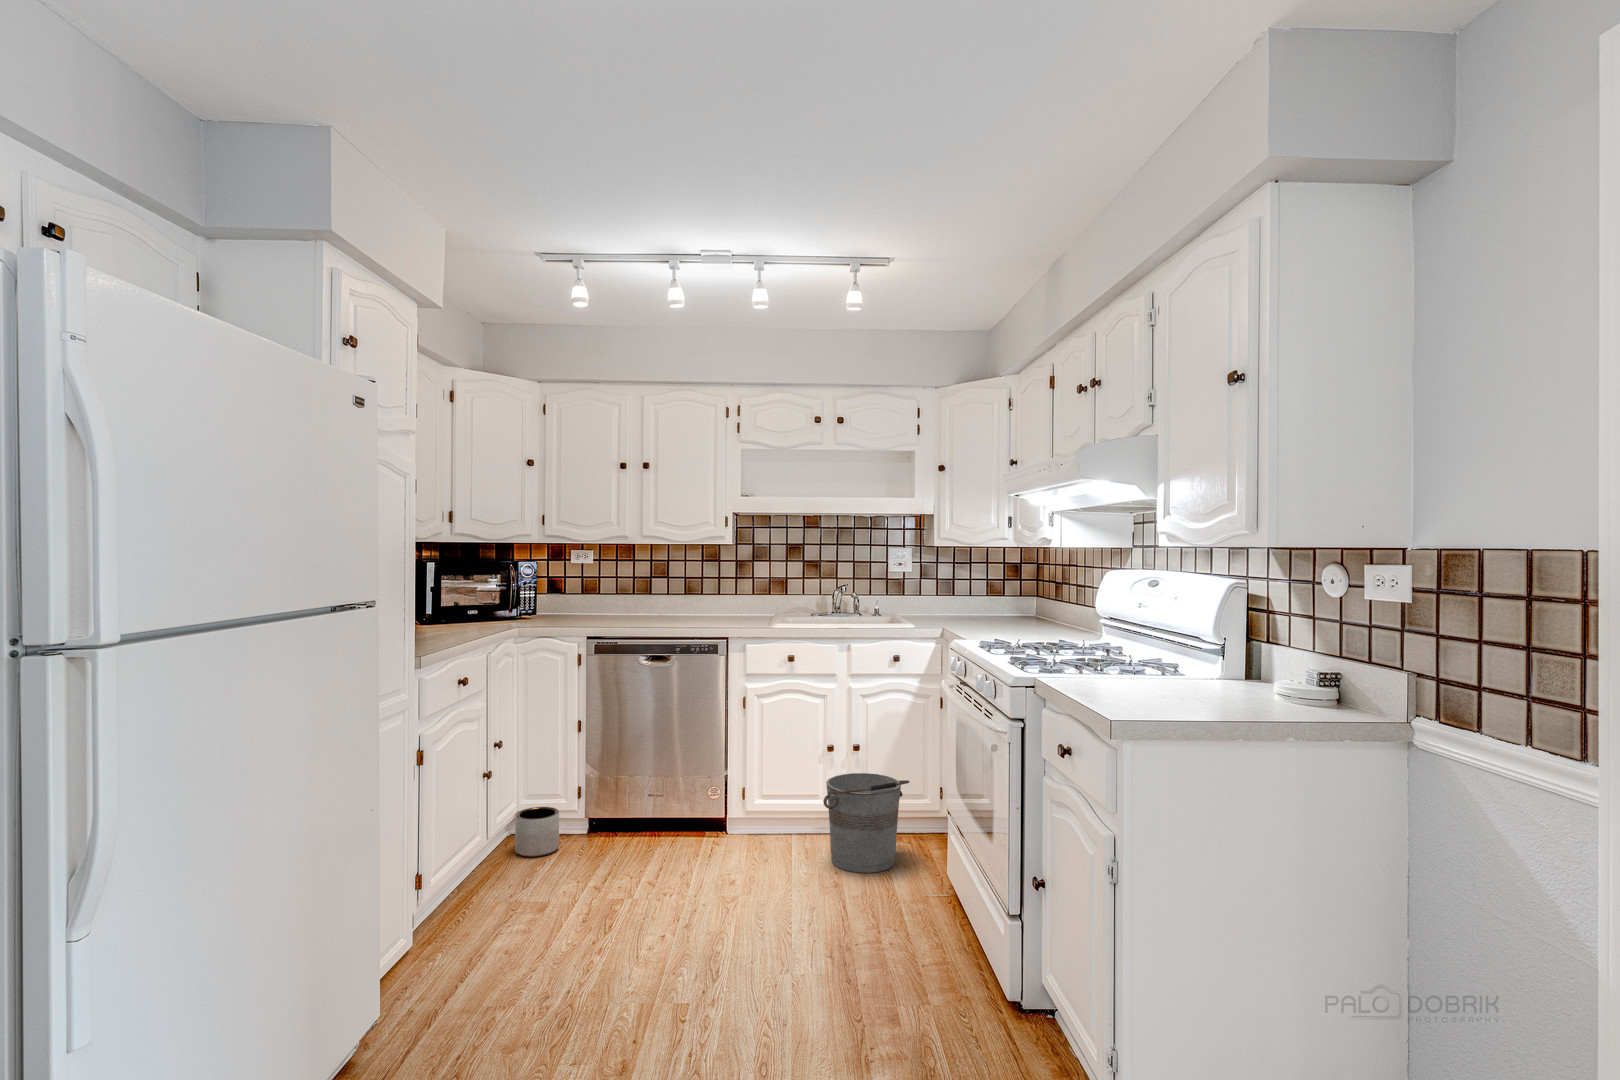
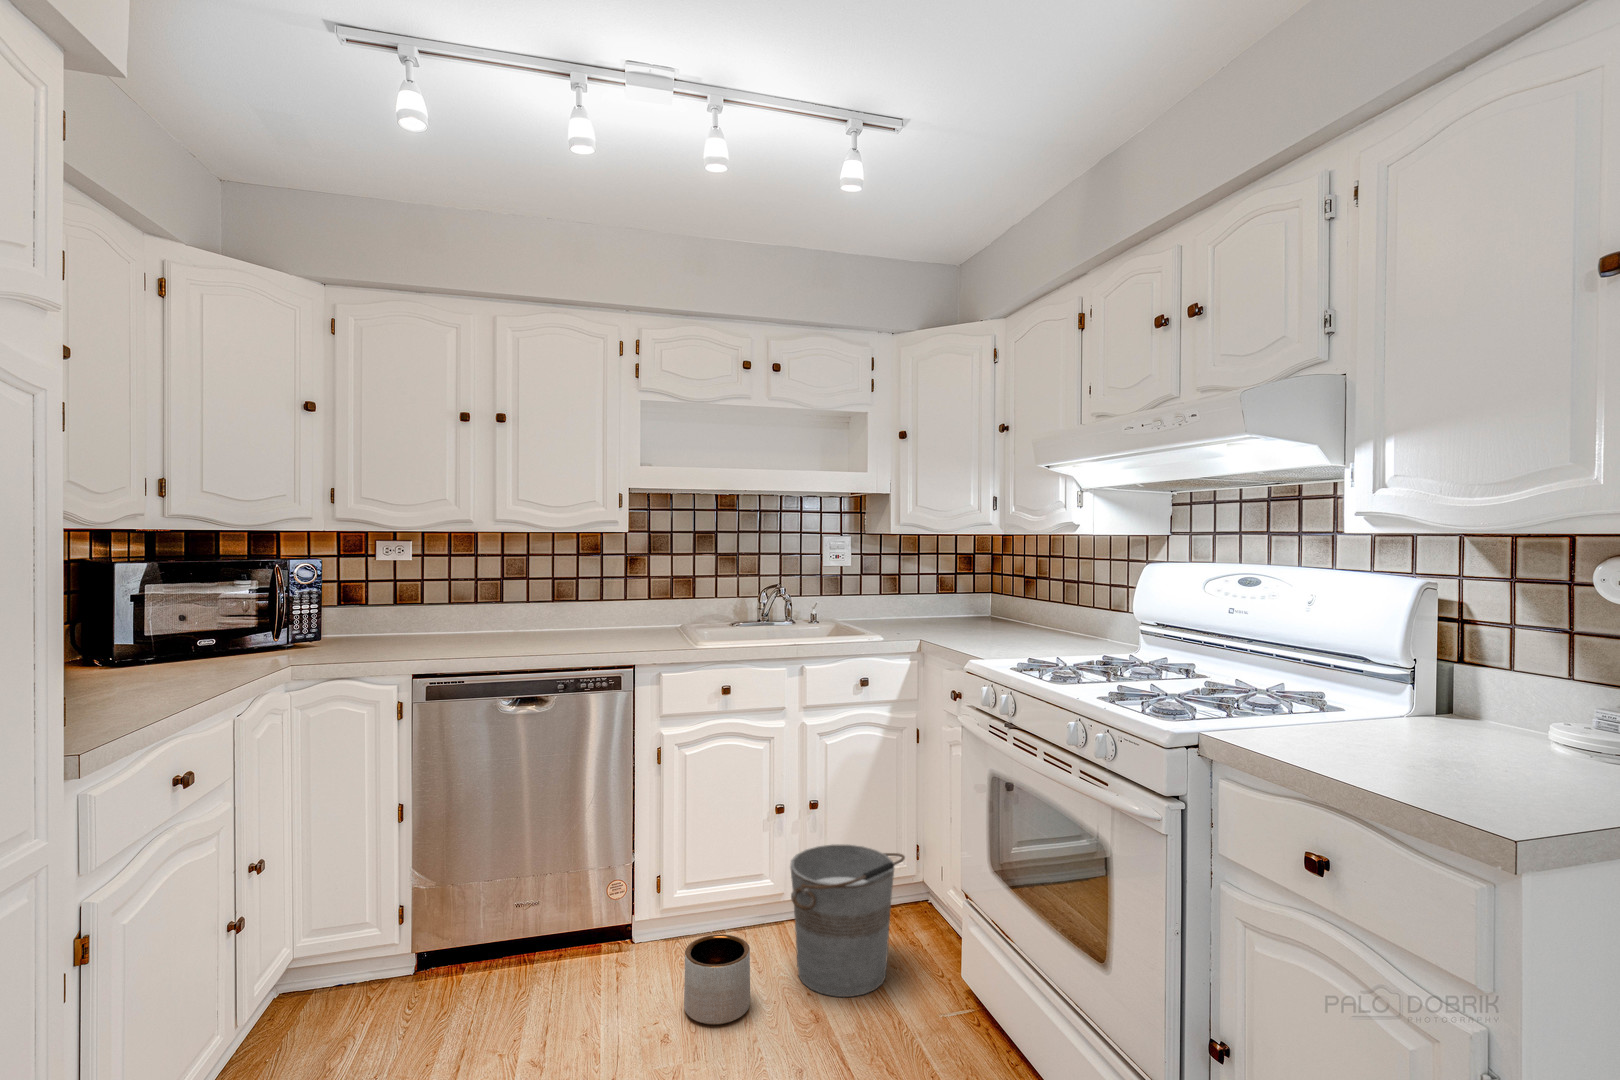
planter: present [515,807,559,857] -> present [684,934,750,1025]

